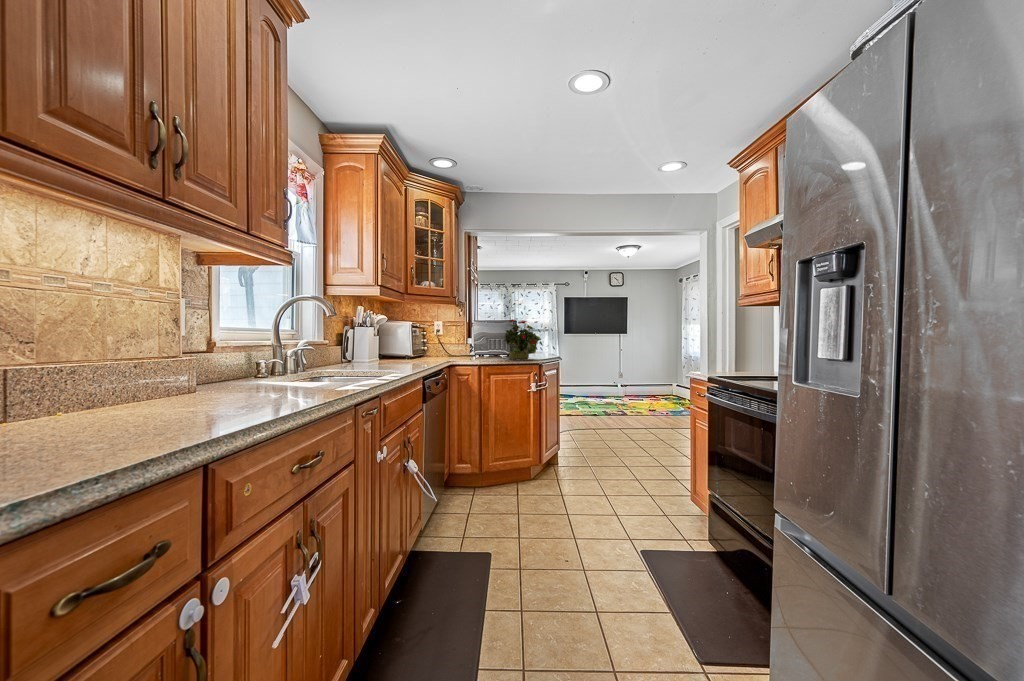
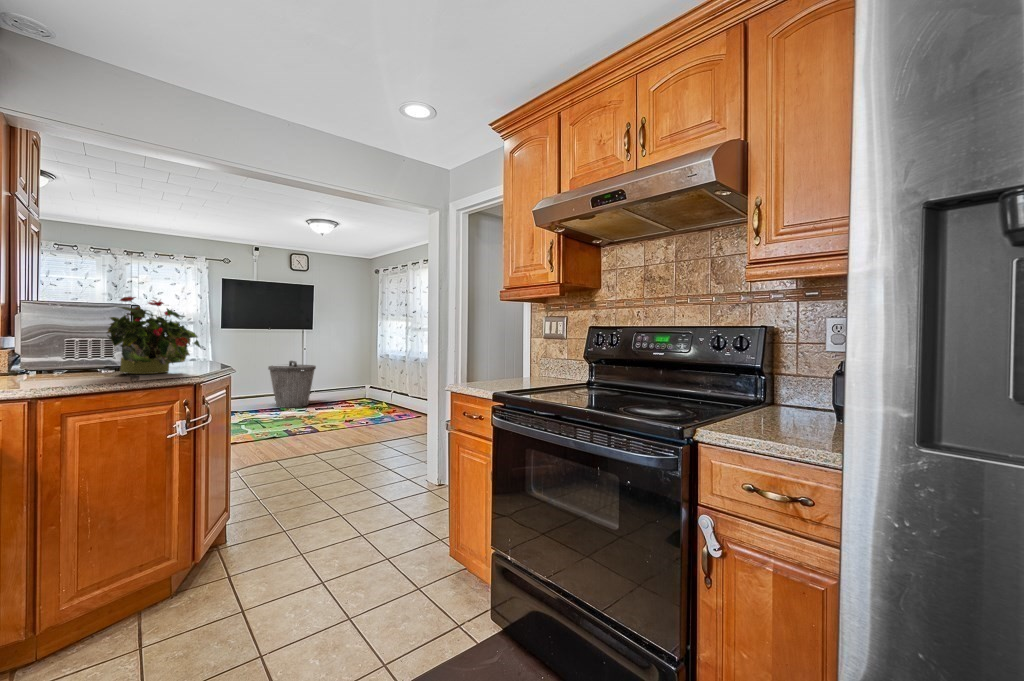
trash can: none [595,359,630,396] -> present [268,361,316,408]

